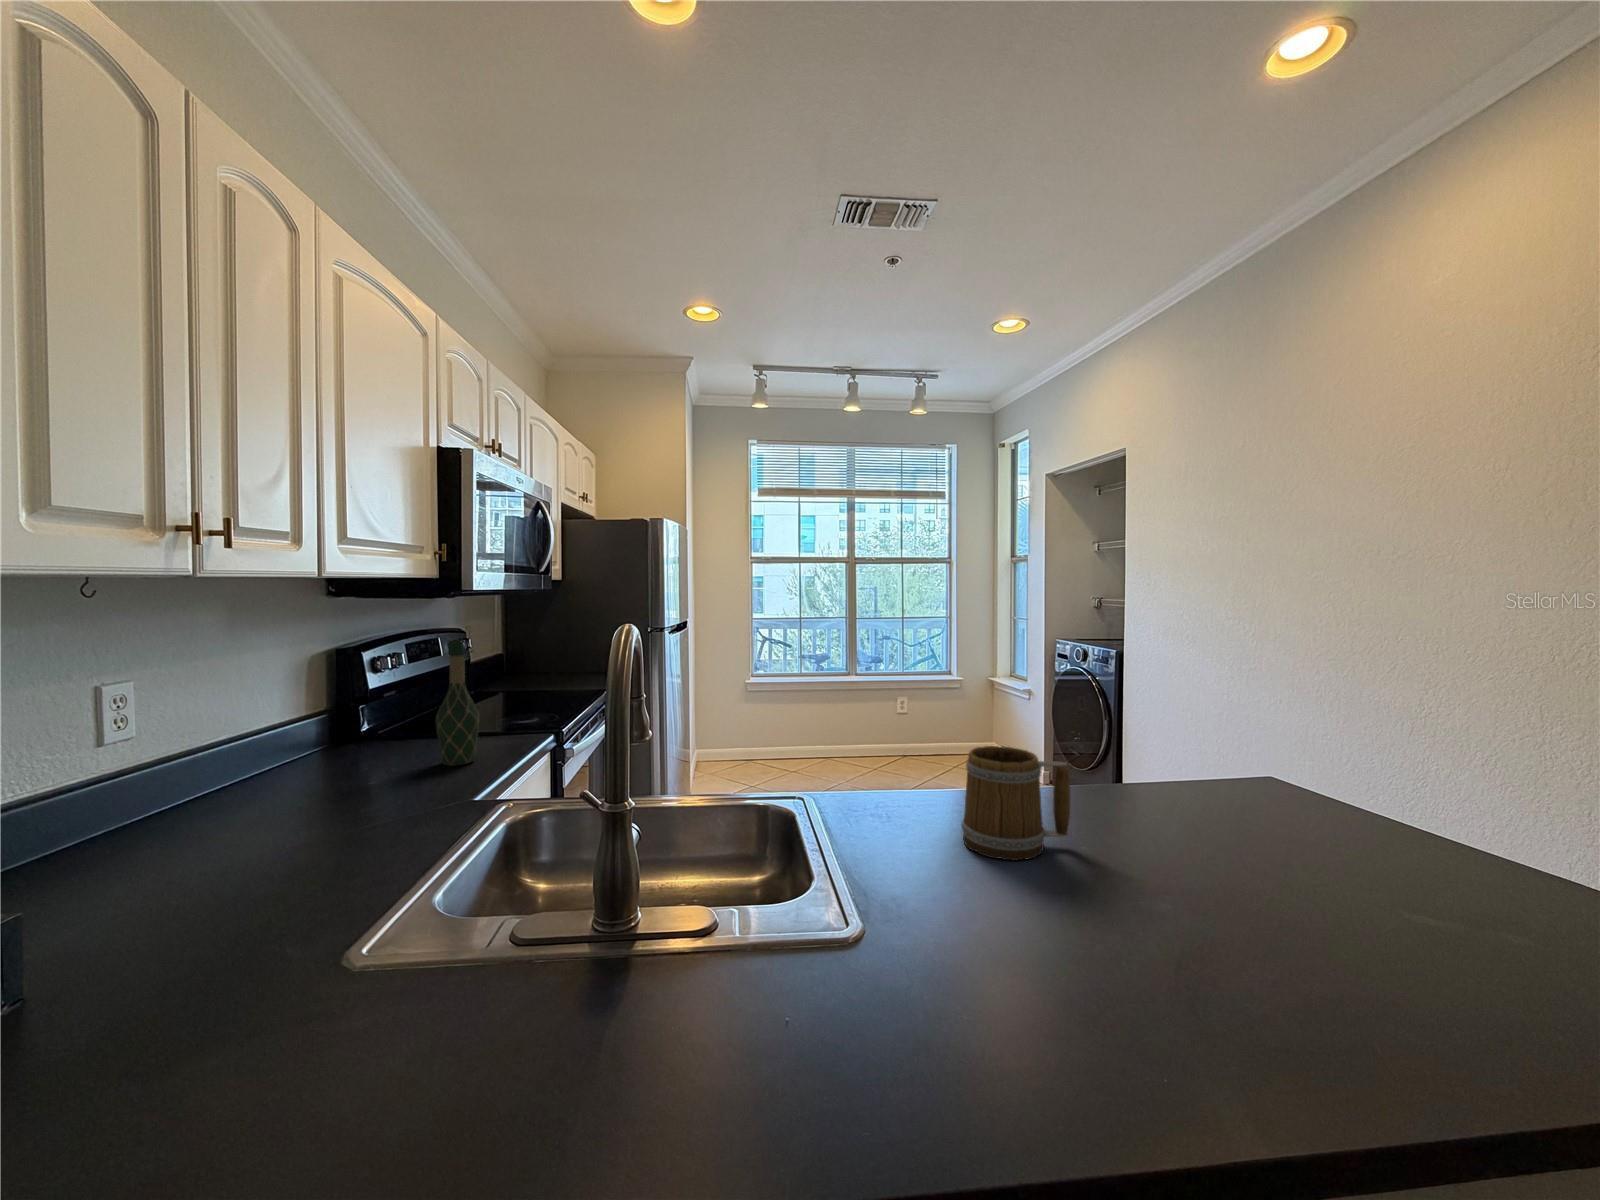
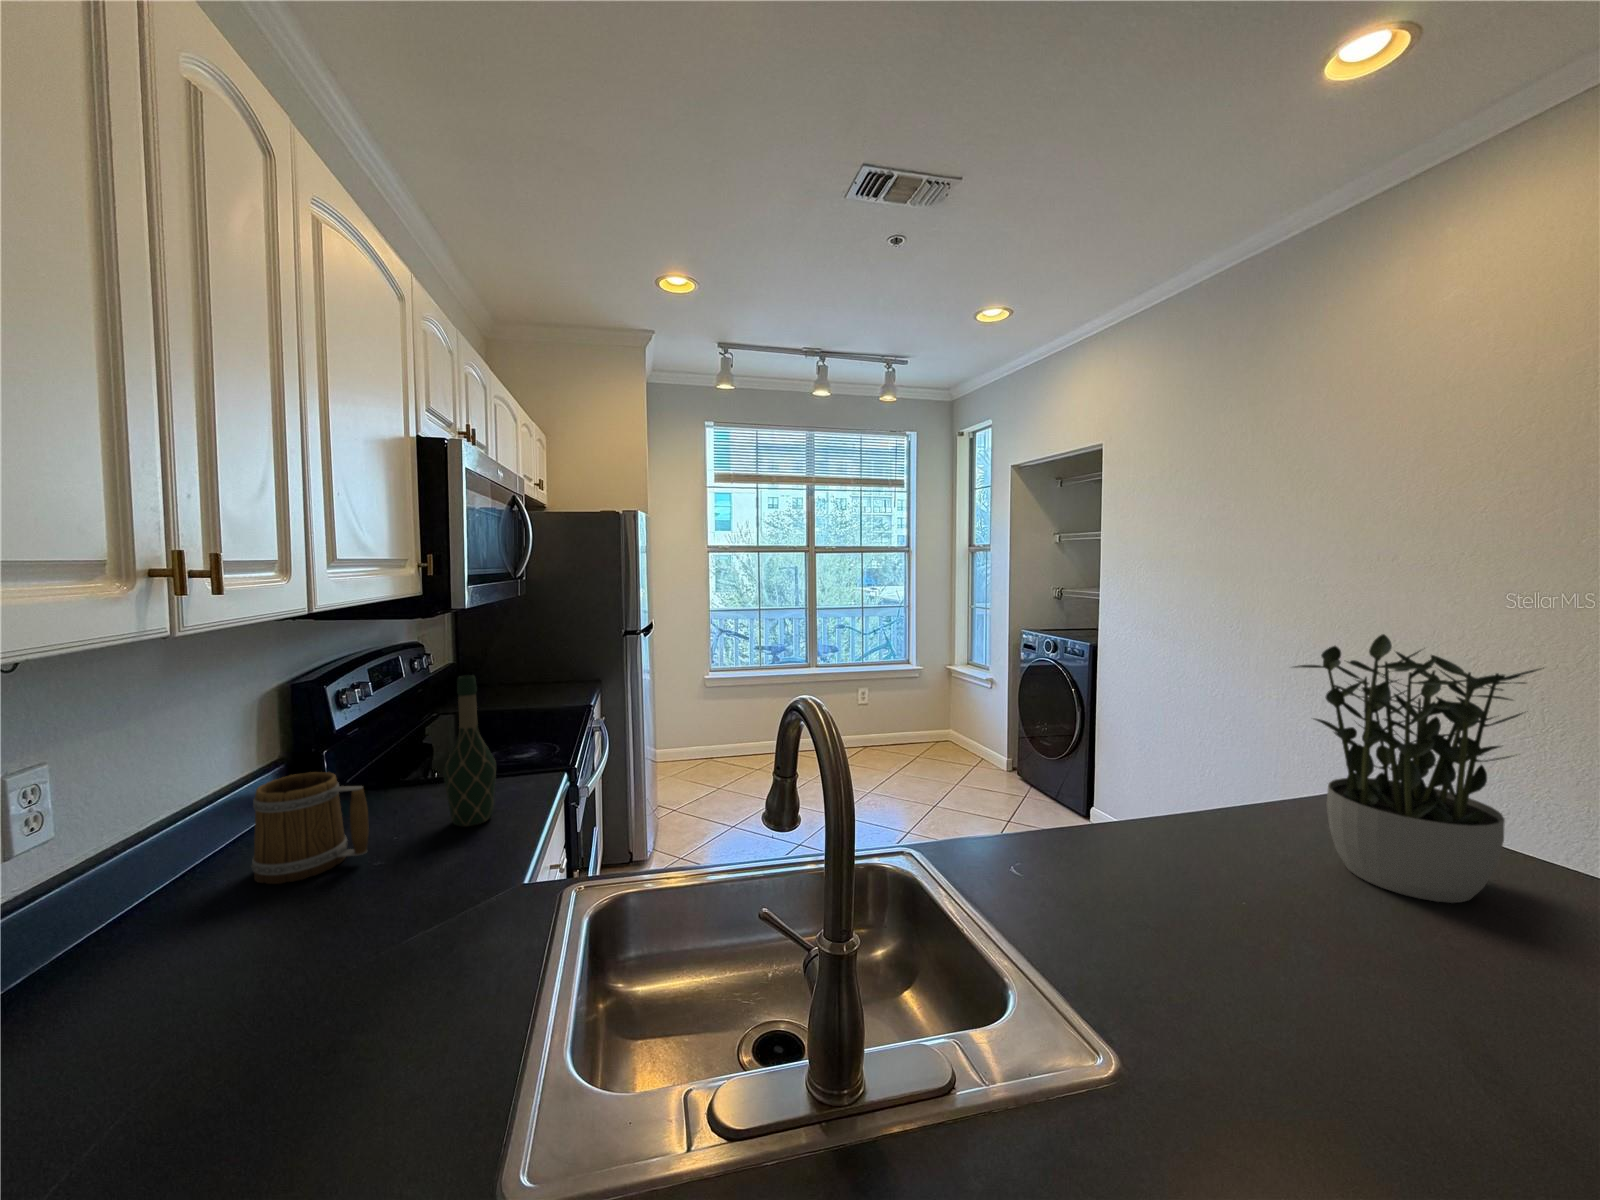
potted plant: none [1158,602,1382,859] -> present [1295,634,1540,903]
mug: present [961,746,1070,860] -> present [251,772,369,884]

